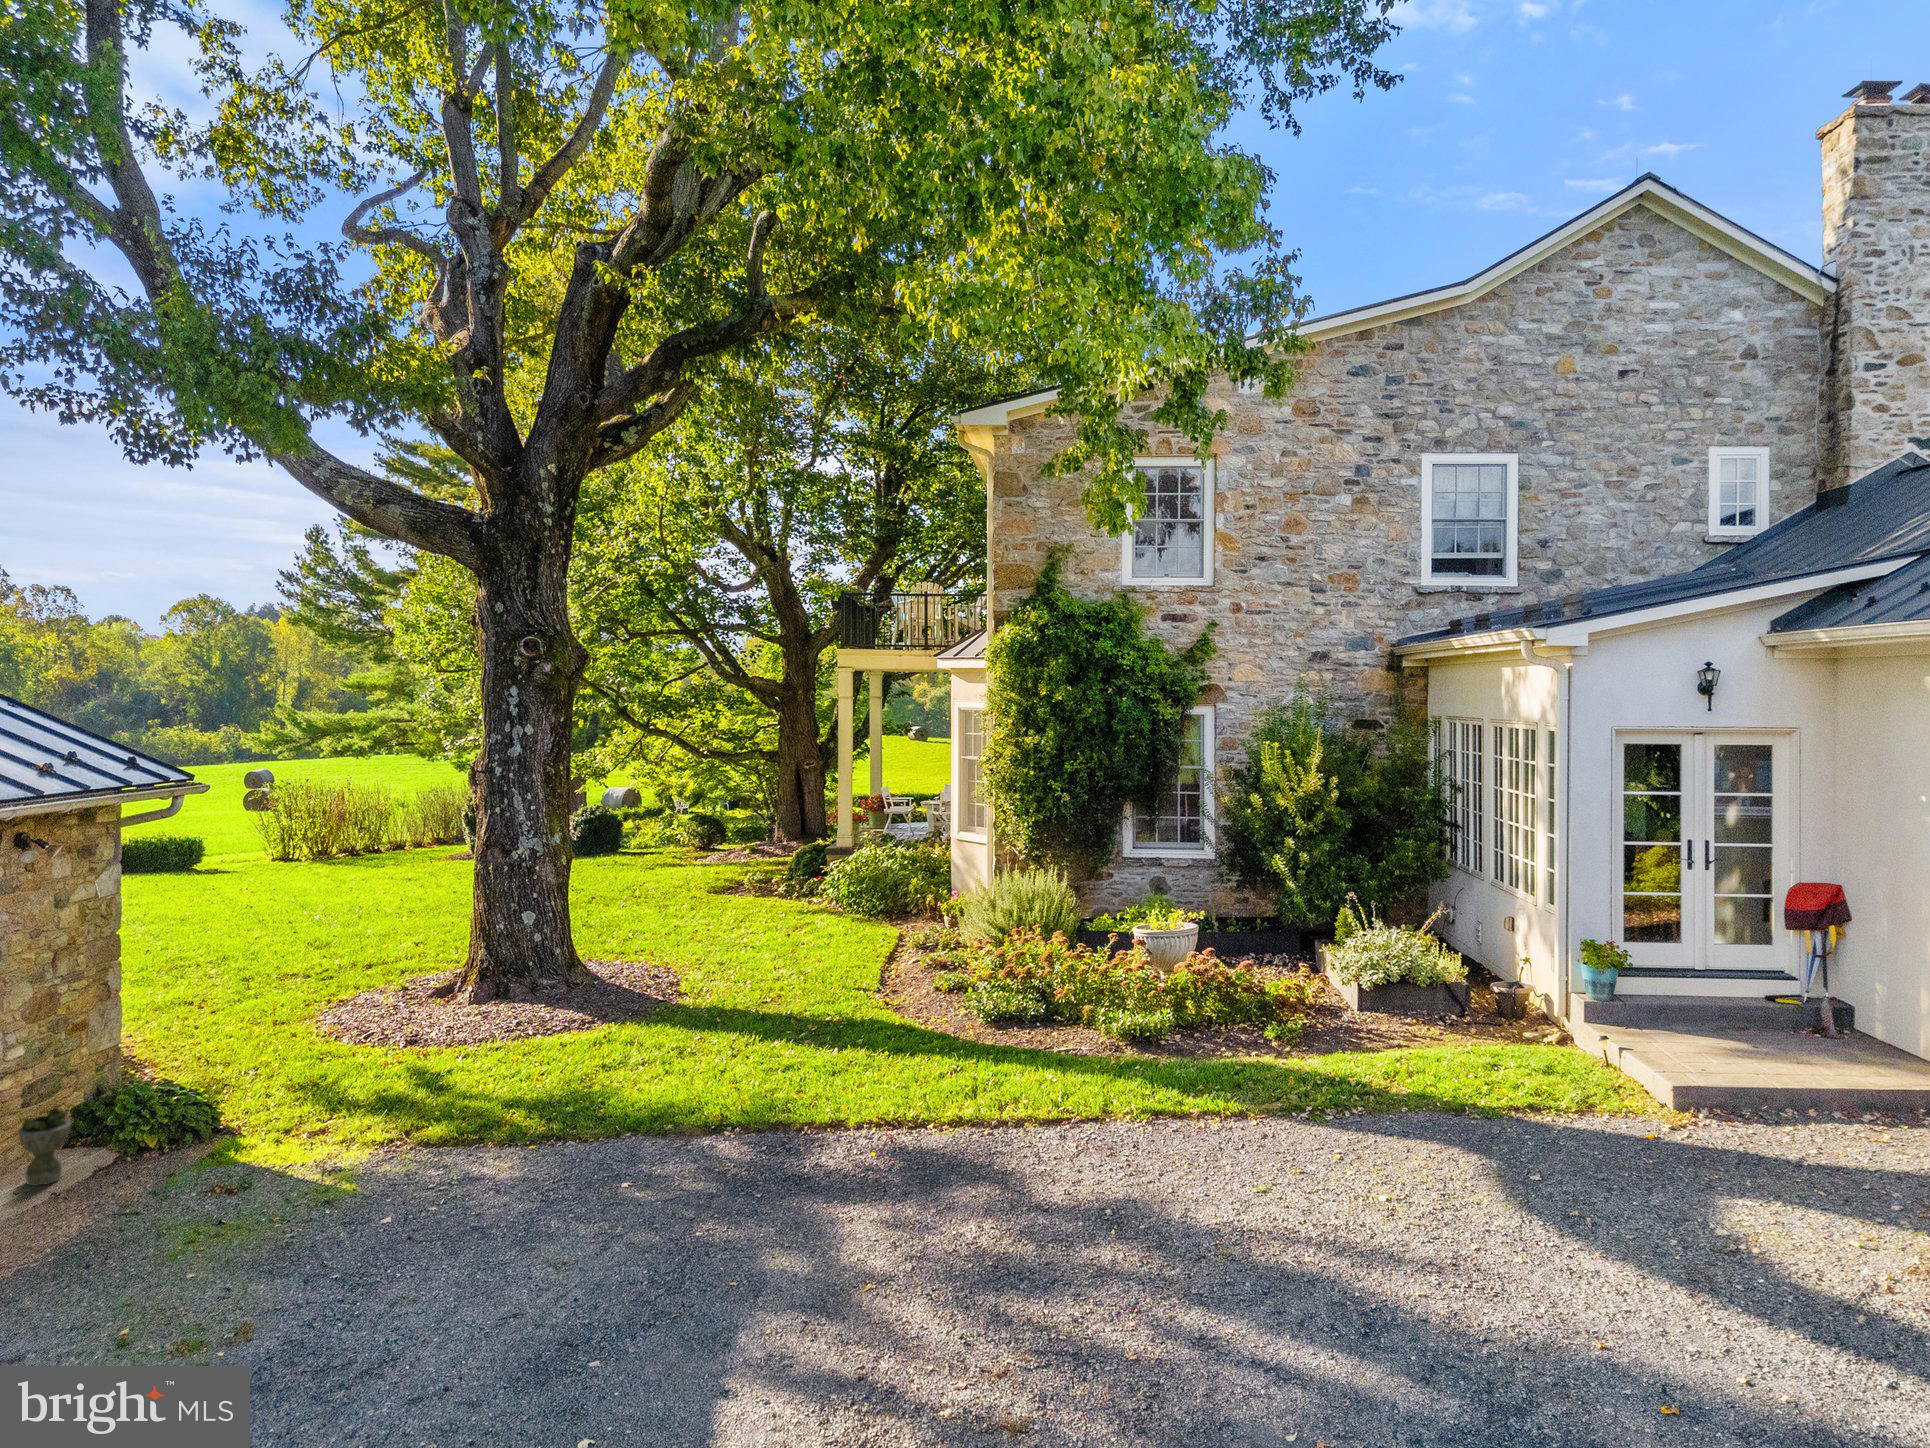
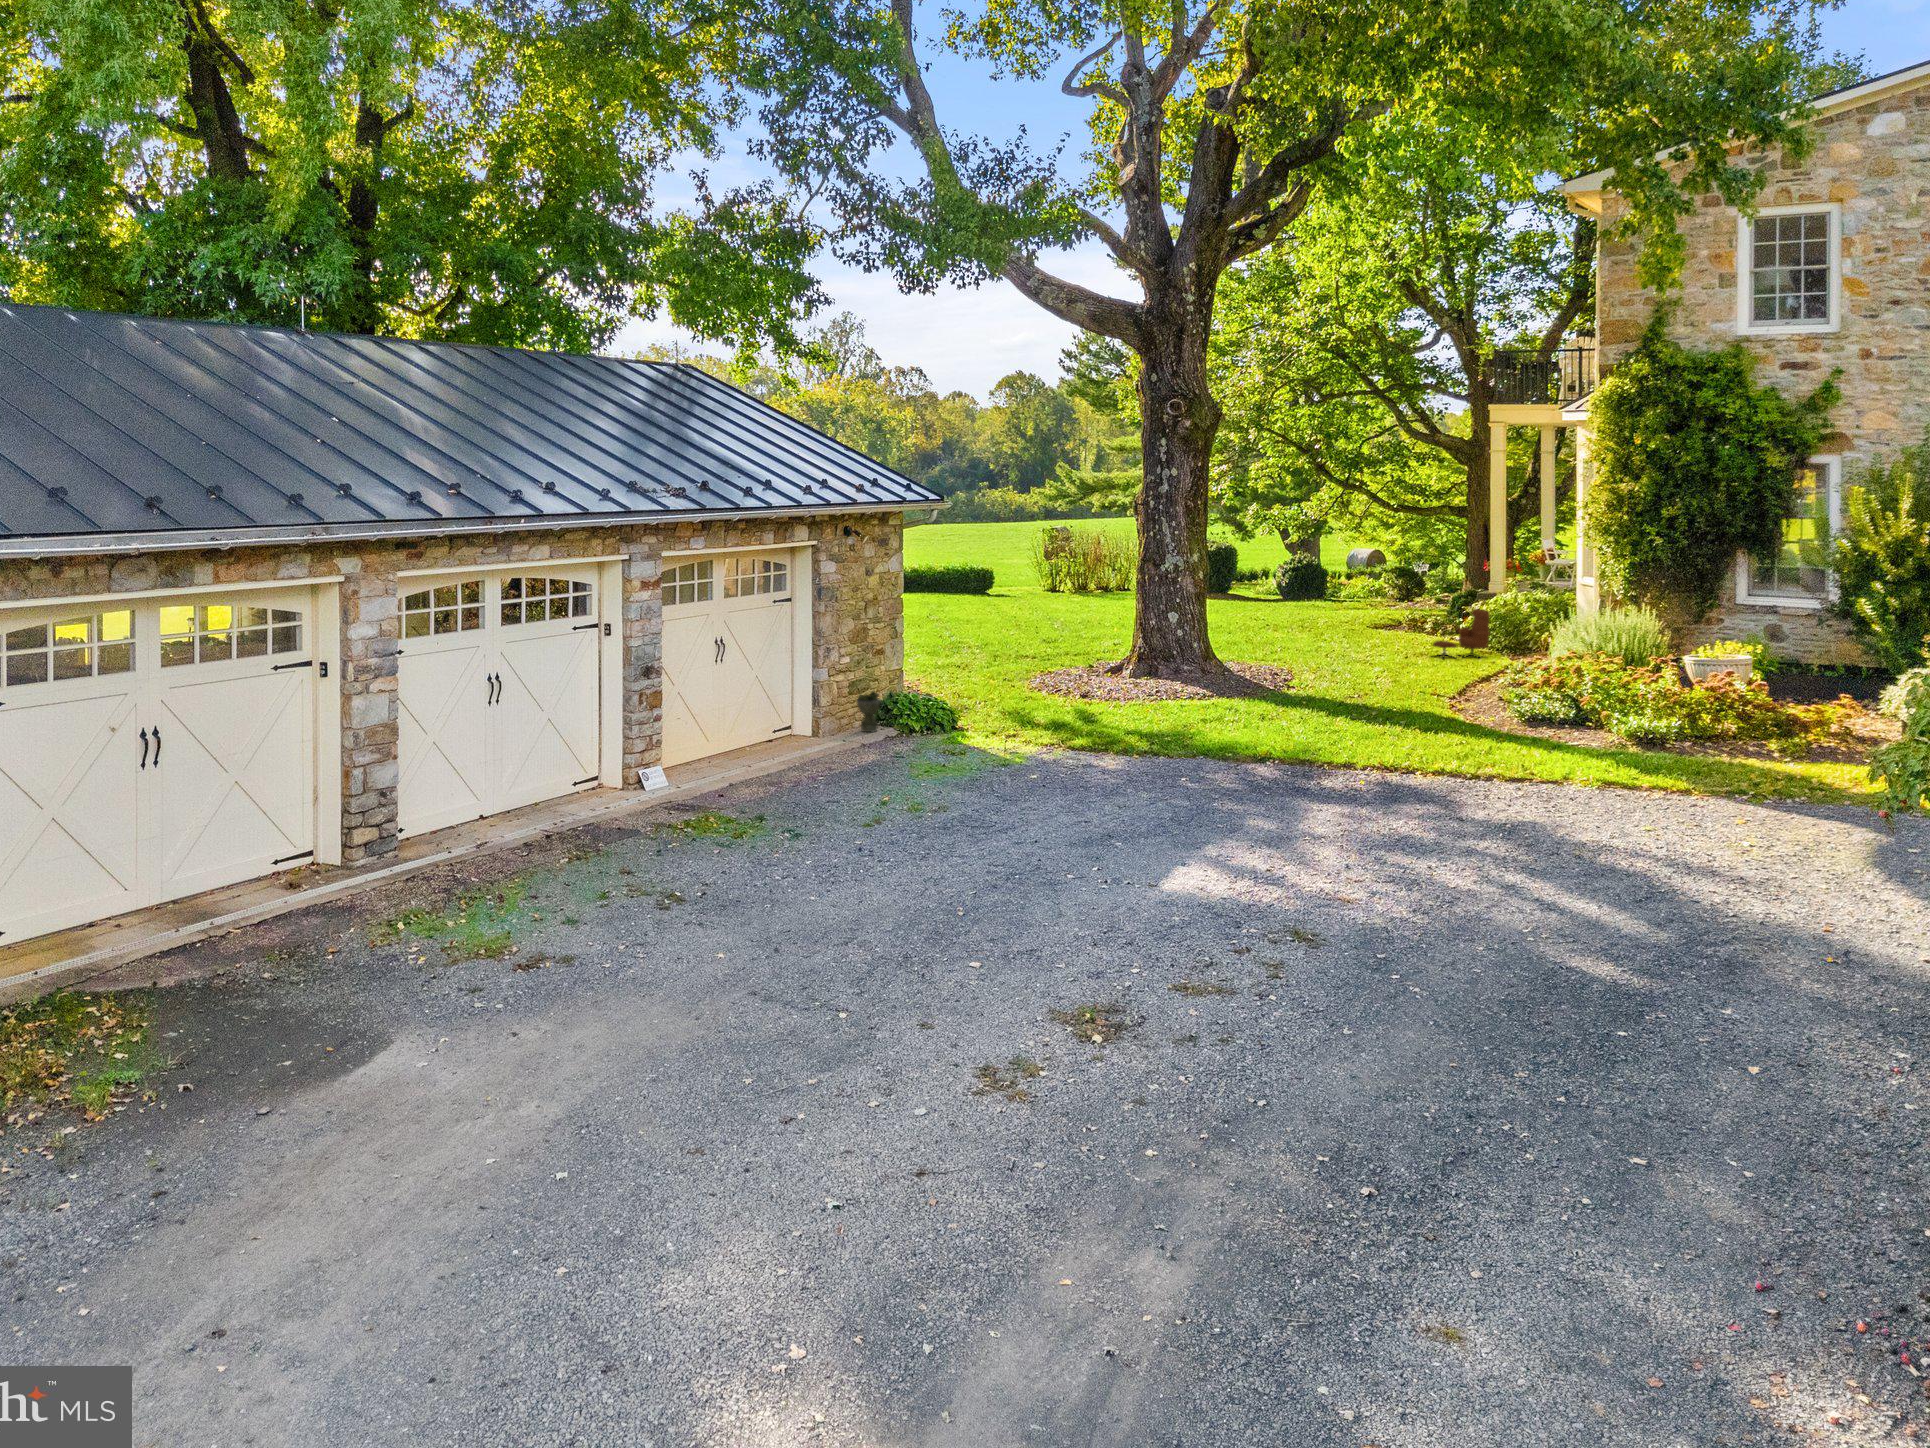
lounge chair: none [782,869,839,925] -> present [1433,609,1490,658]

